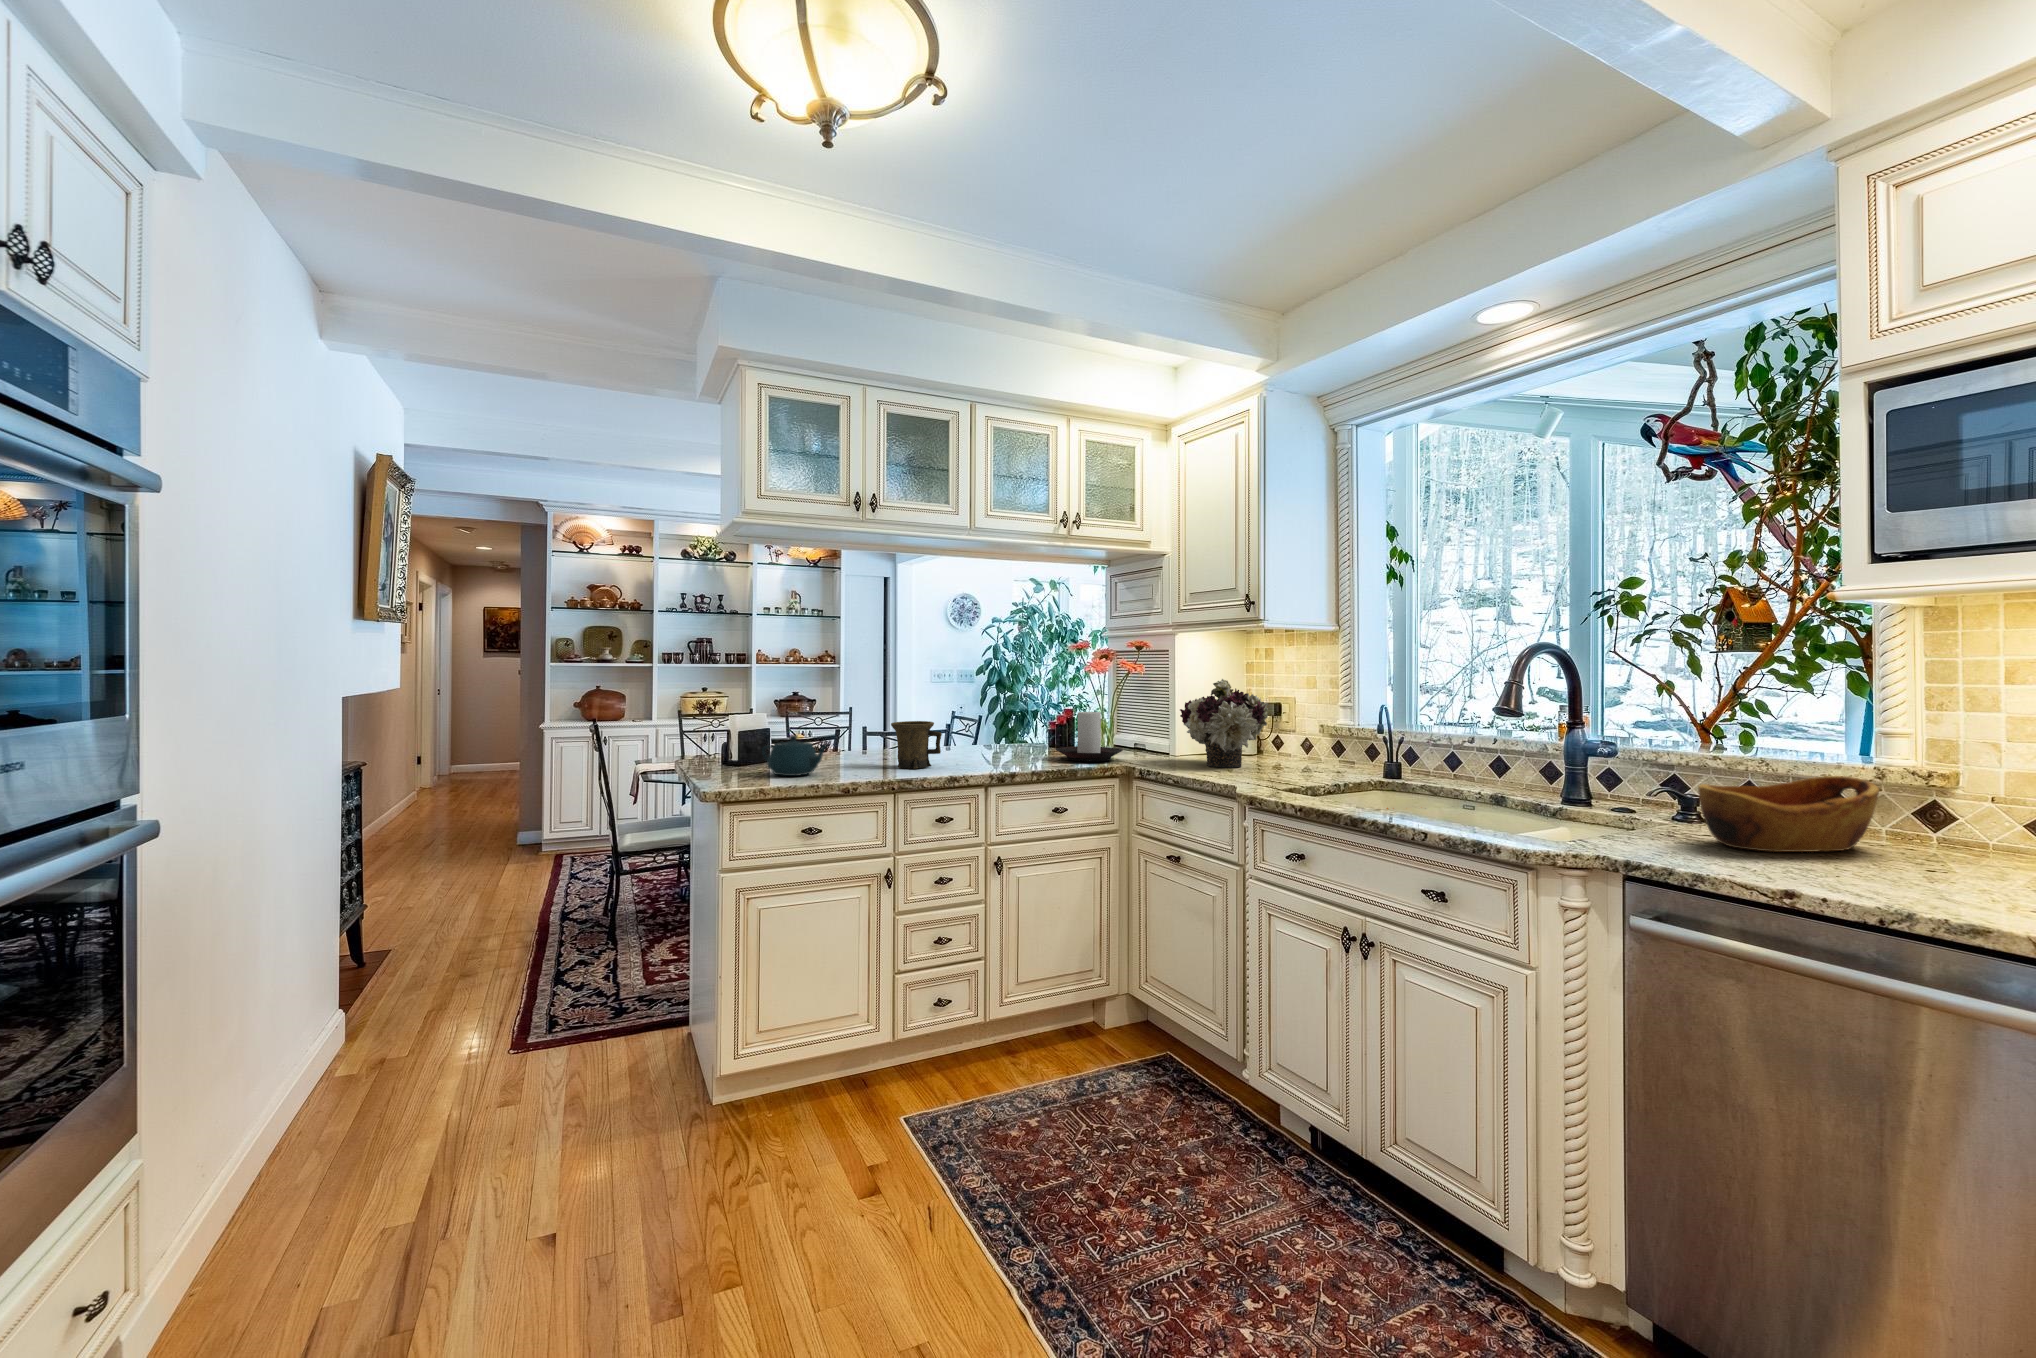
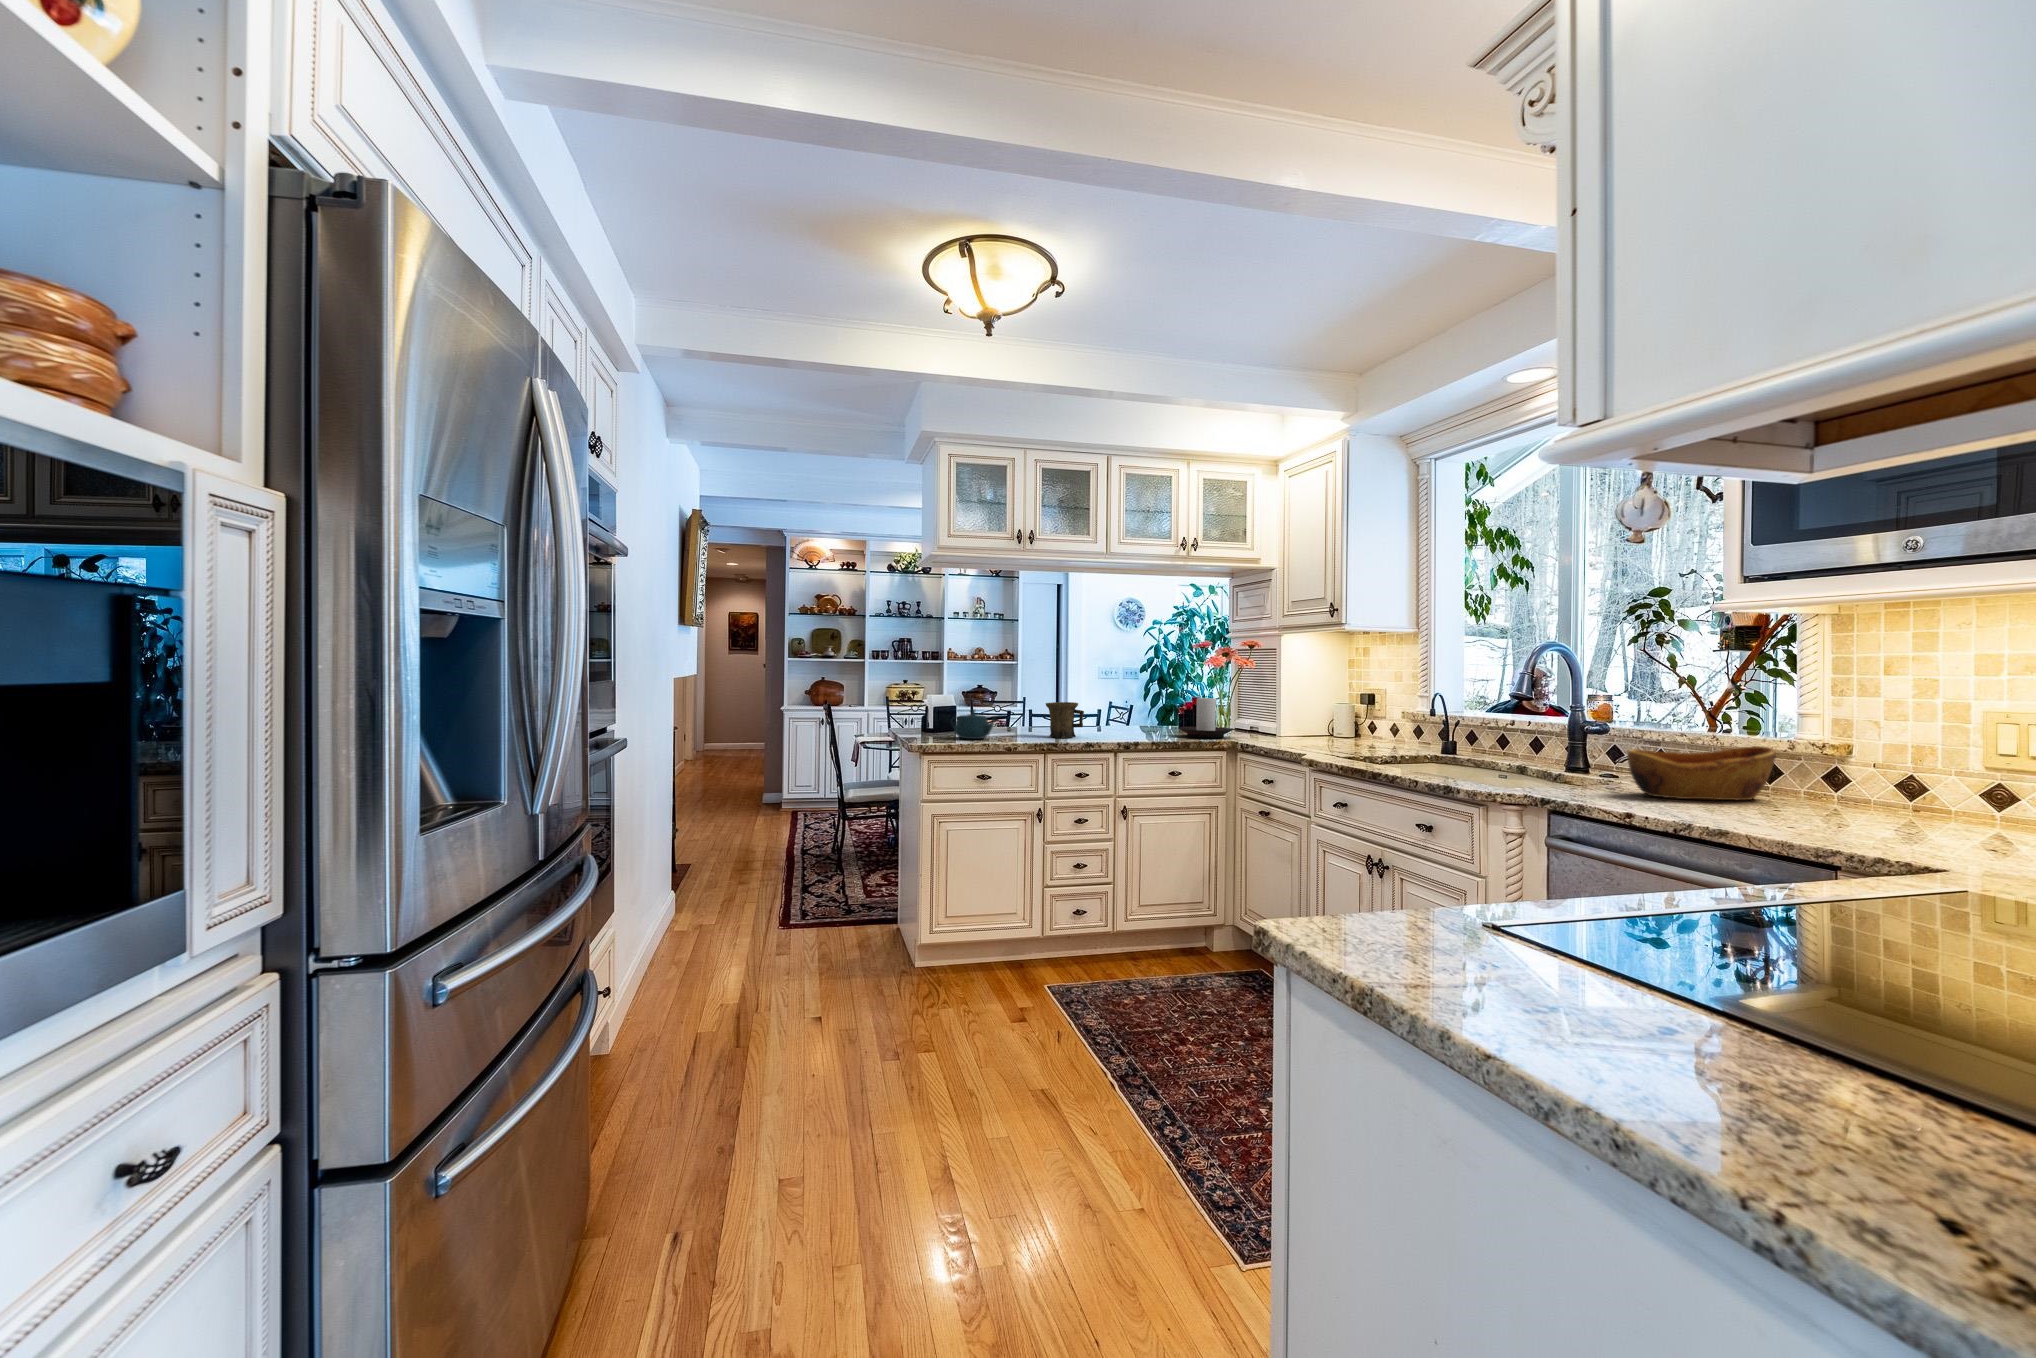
flower arrangement: present [1180,679,1269,768] -> none [1281,672,1355,744]

